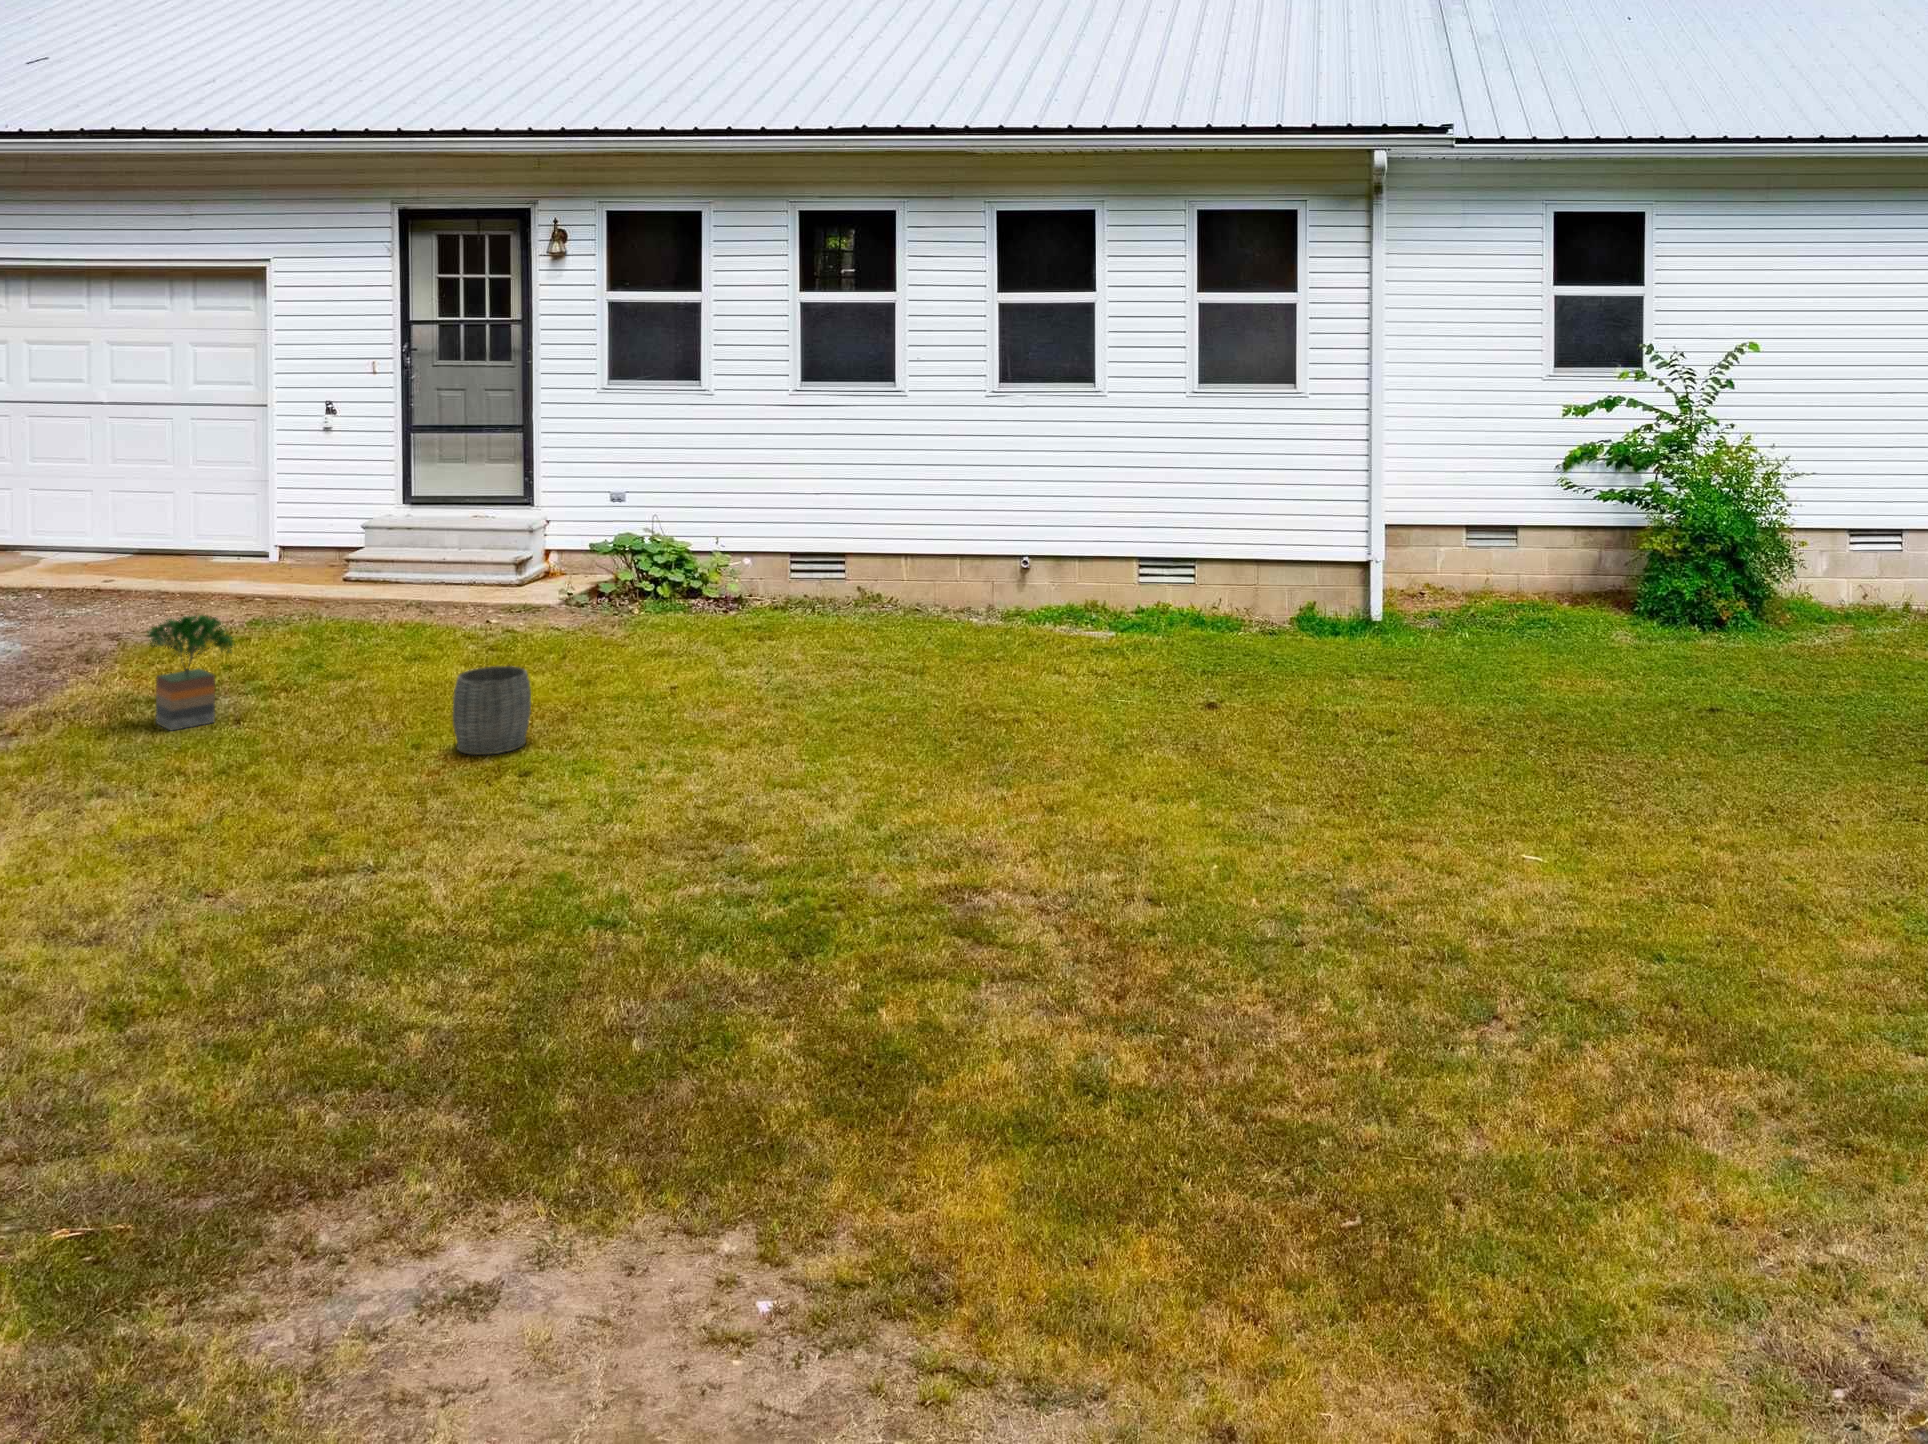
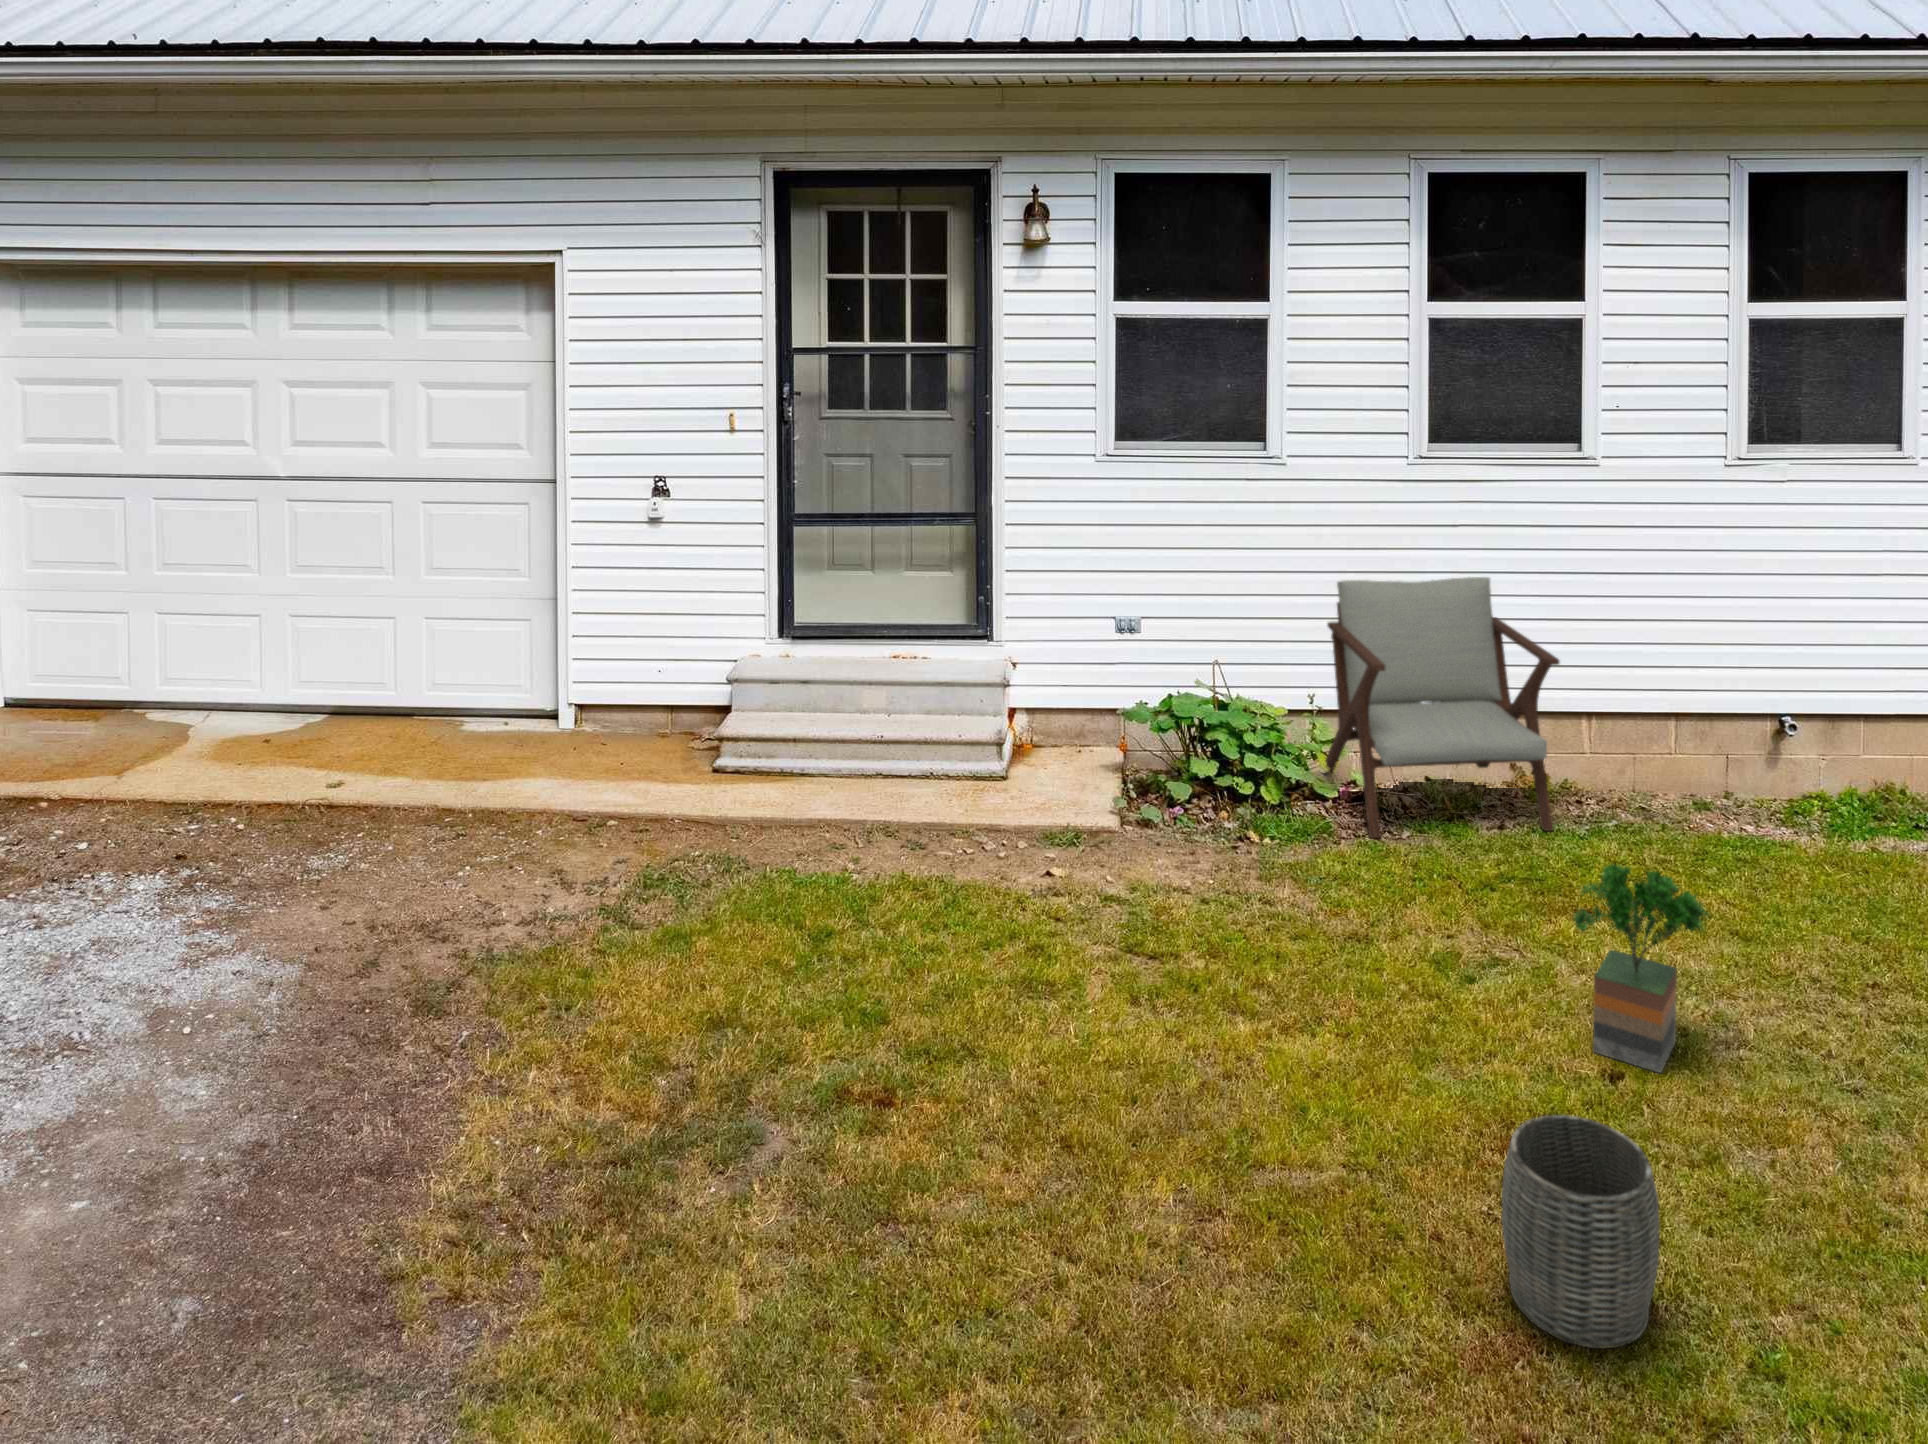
lounge chair: none [695,476,836,630] -> present [1325,577,1560,838]
potted tree: present [148,615,235,731] -> present [1574,864,1708,1073]

